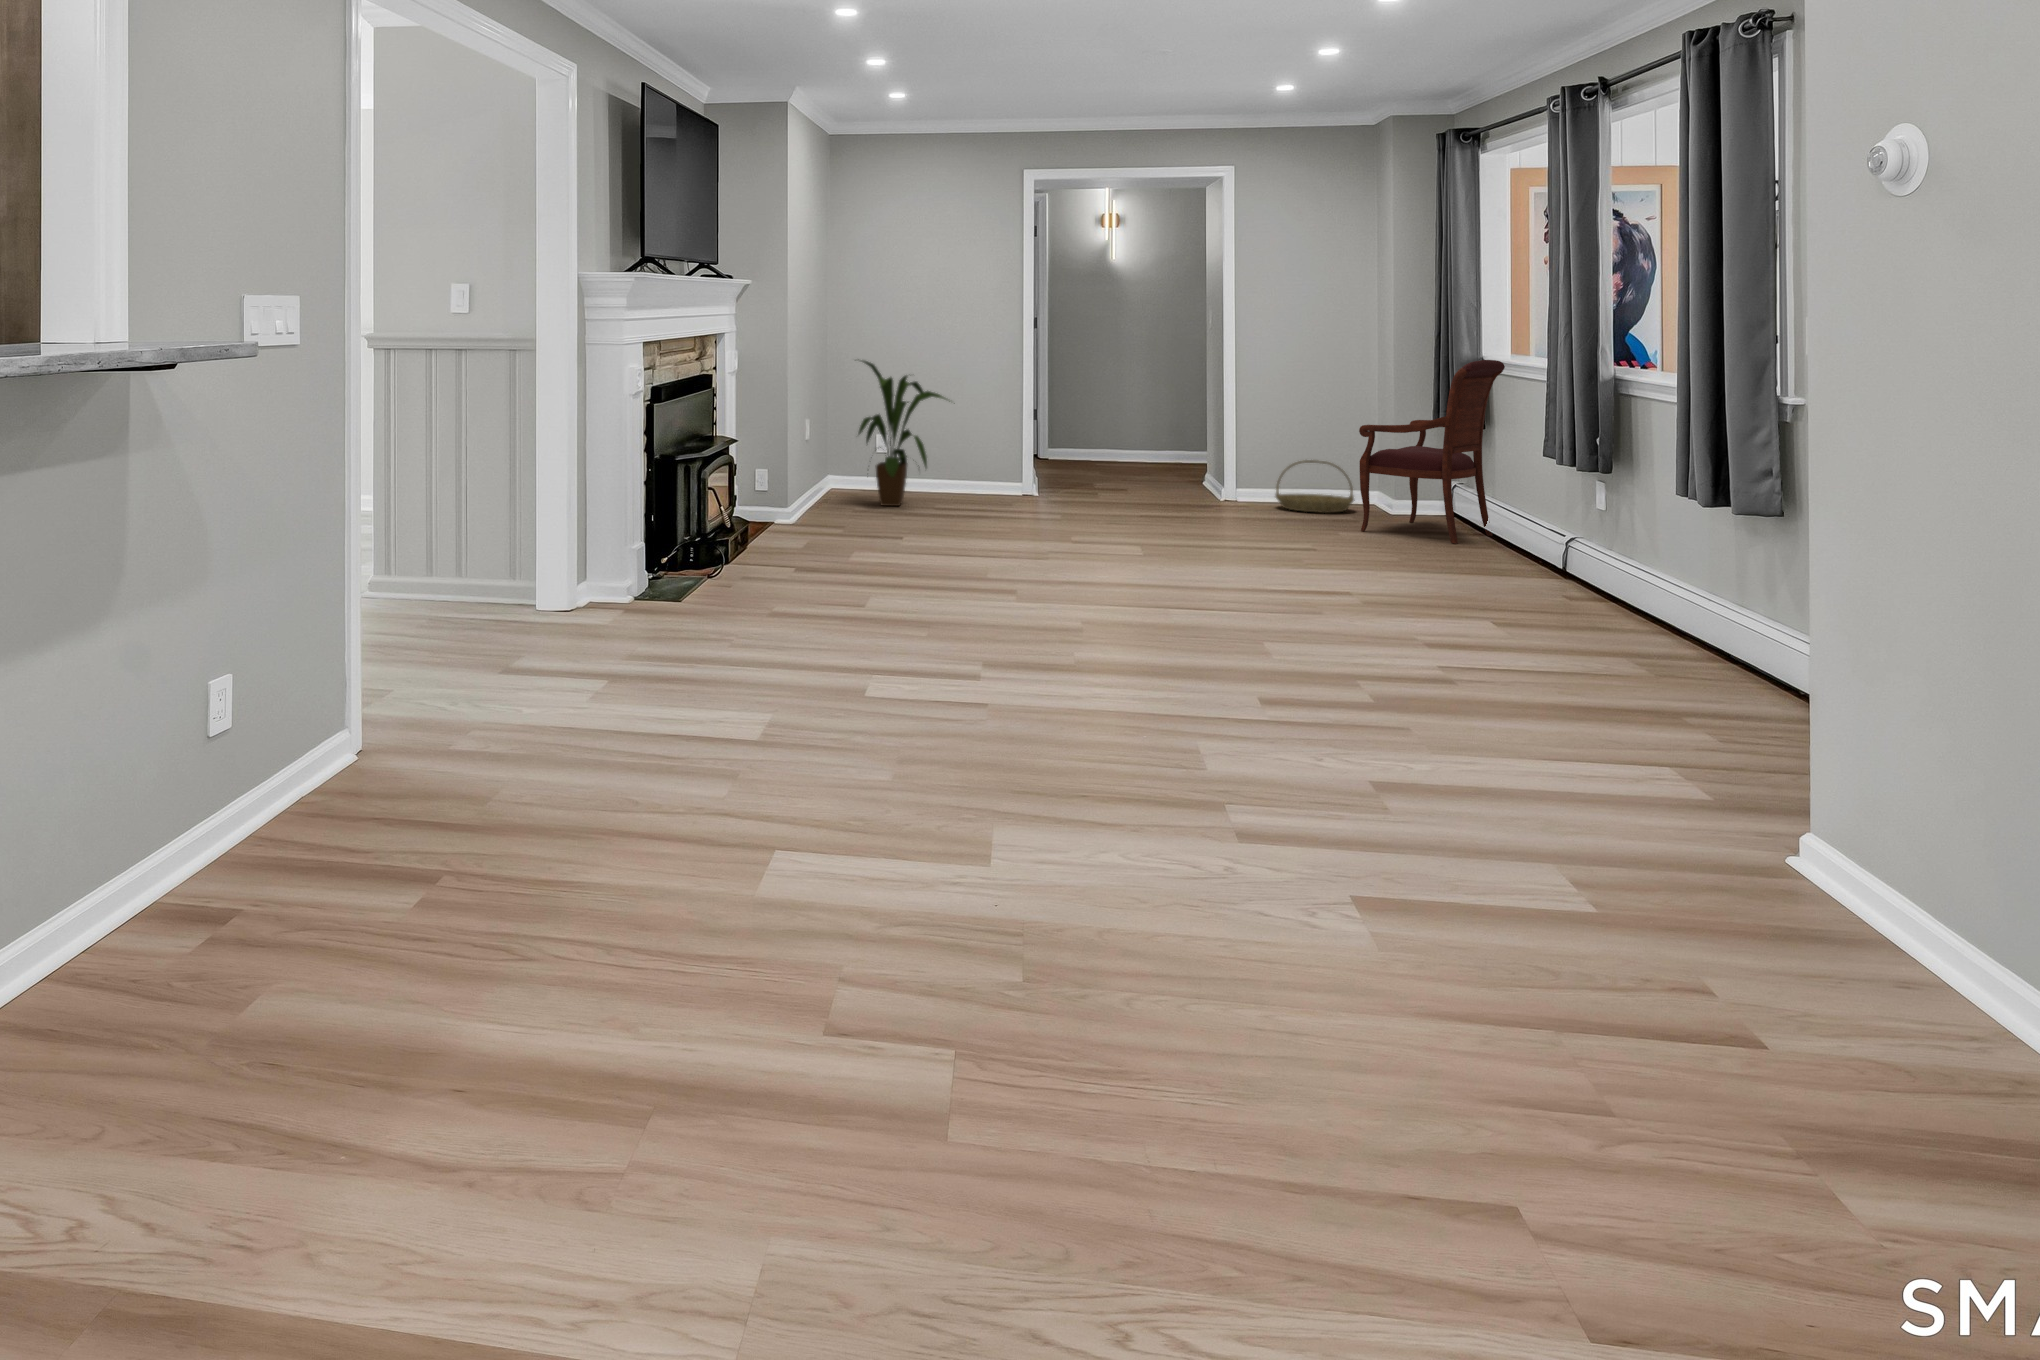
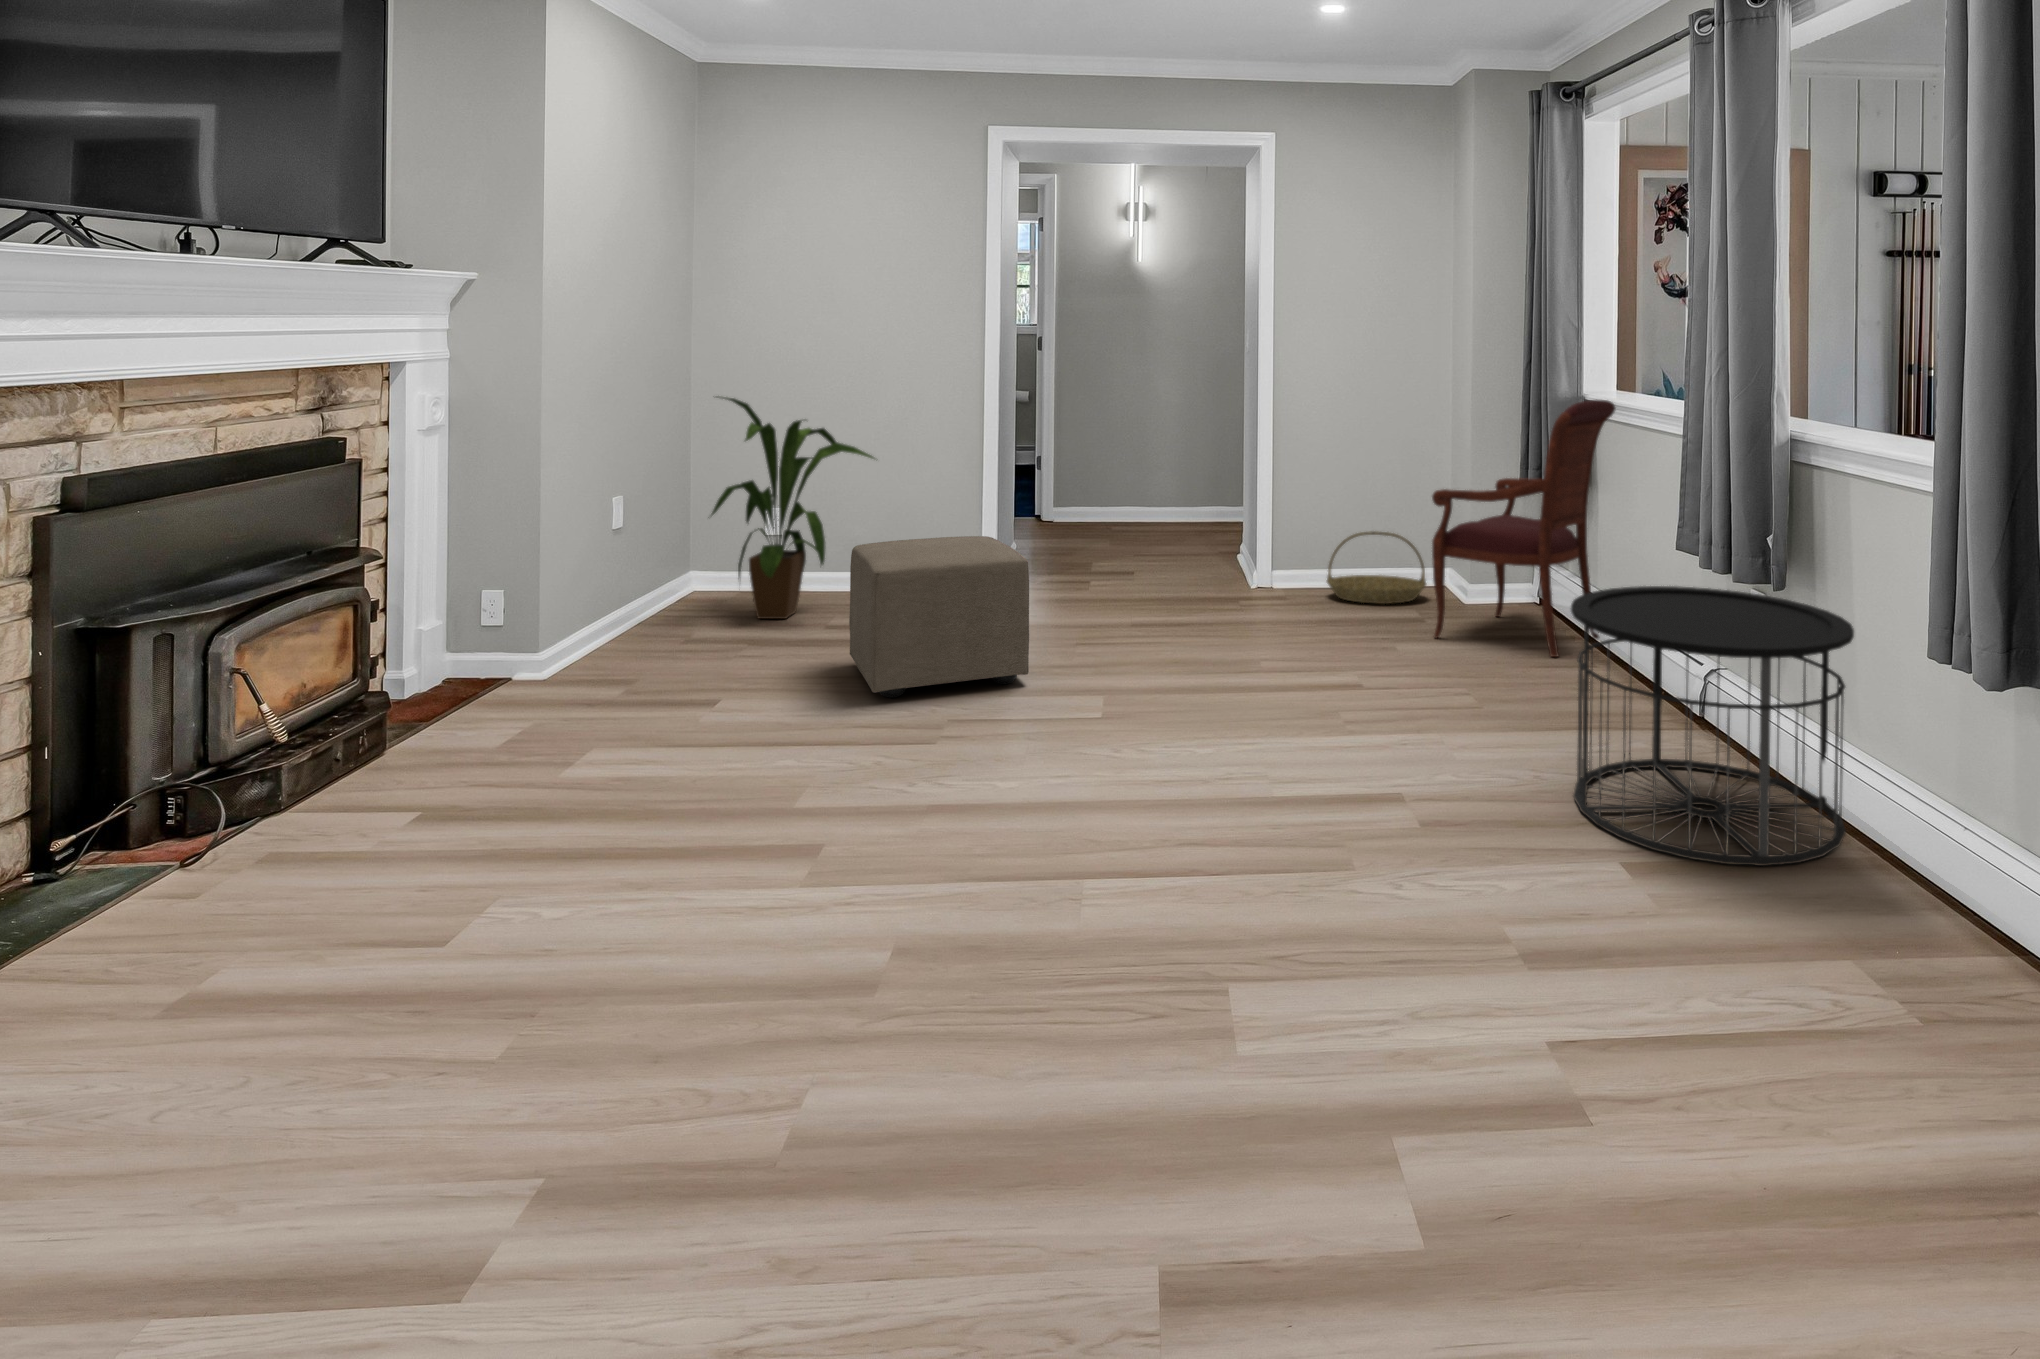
ottoman: none [959,450,1081,543] -> present [849,536,1029,697]
side table: none [1455,476,1648,631] -> present [1571,586,1854,866]

